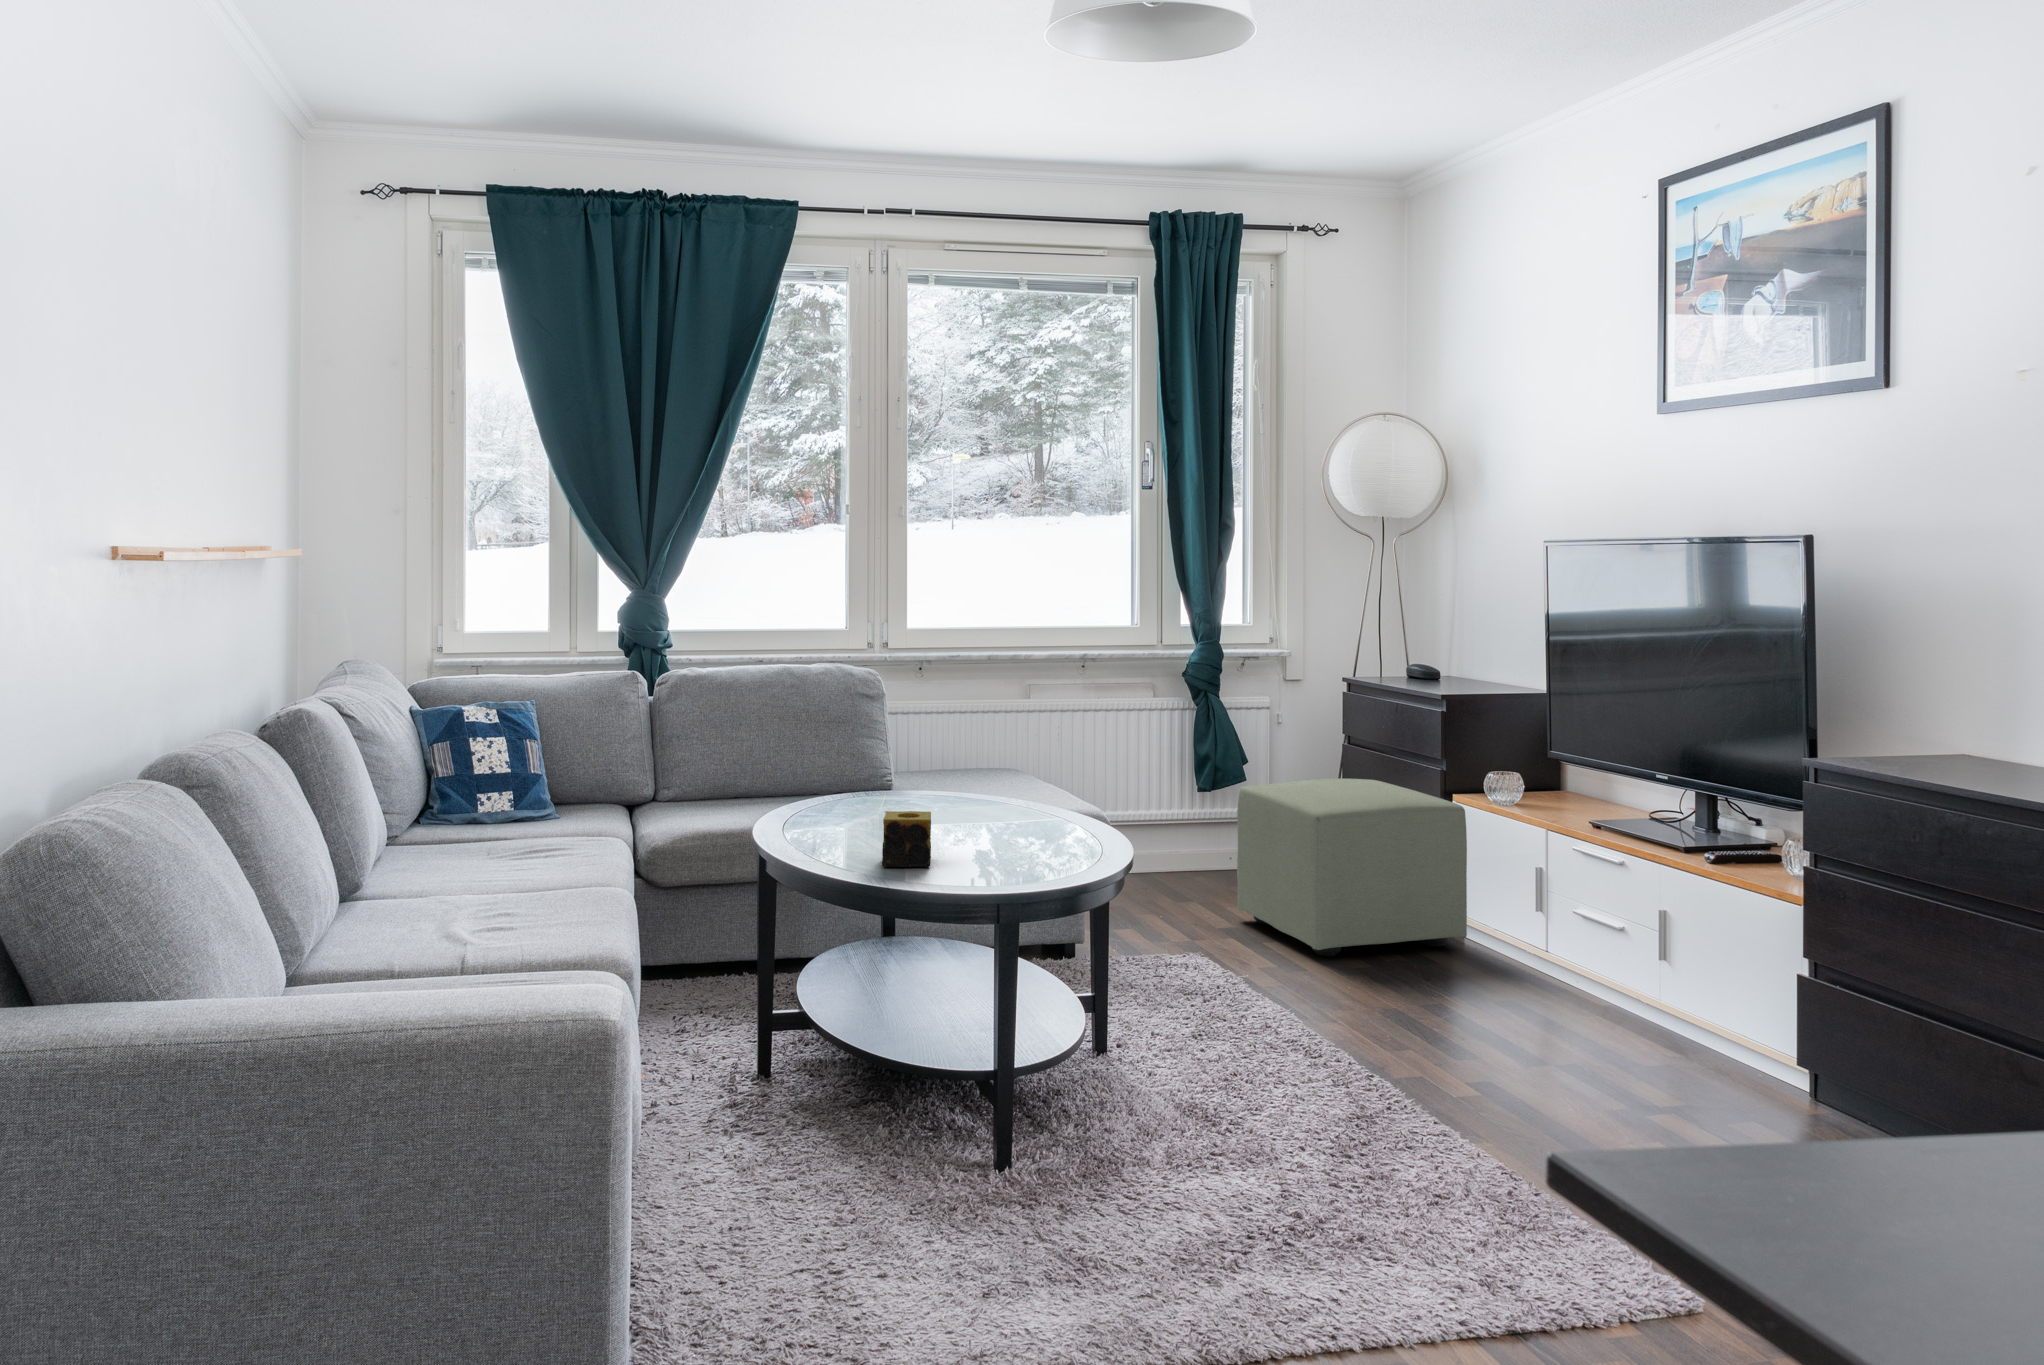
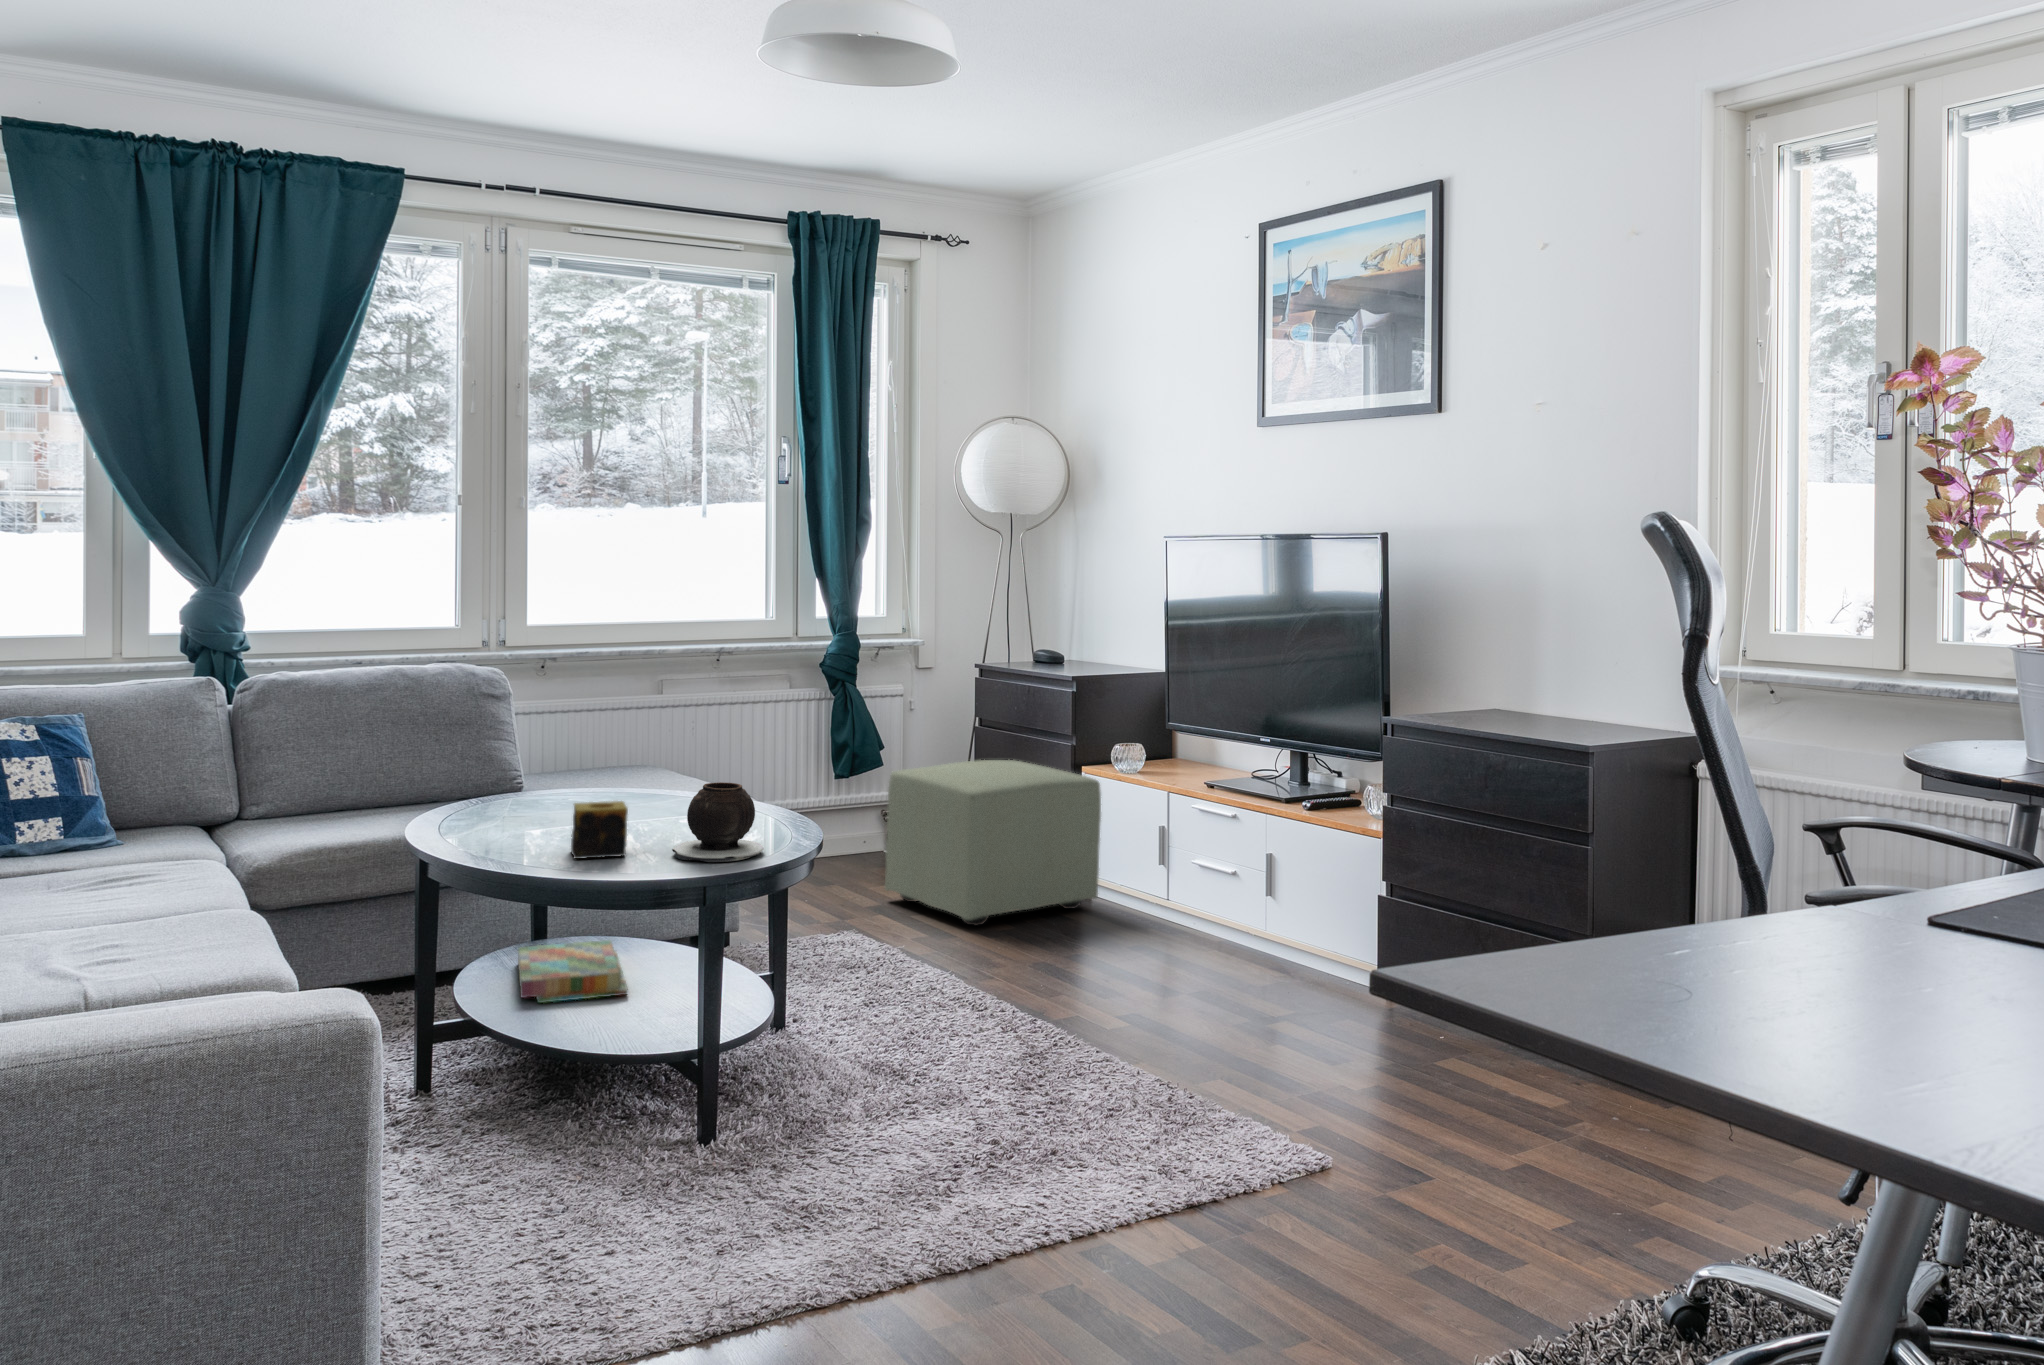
vase: none [973,797,1060,879] -> present [672,782,764,862]
board game: none [854,944,951,1002] -> present [518,940,628,1003]

